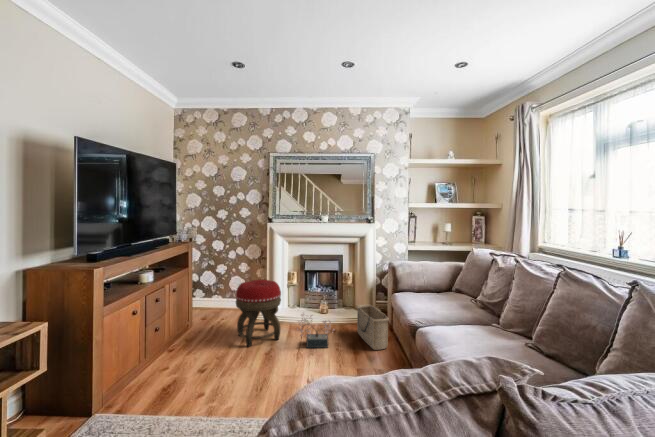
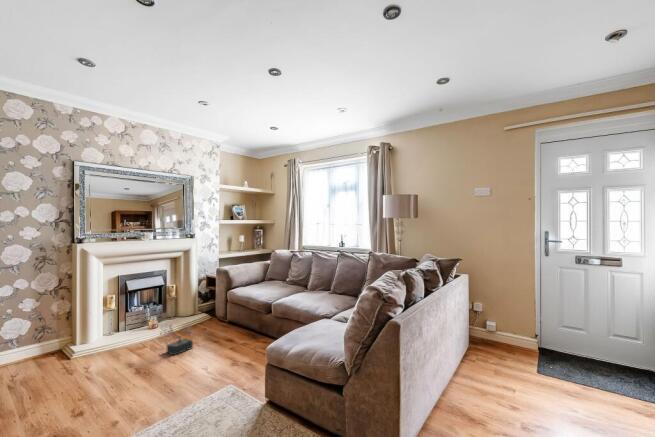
footstool: present [236,280,281,347] -> none [74,304,136,379]
basket: present [357,305,389,350] -> none [200,306,238,336]

